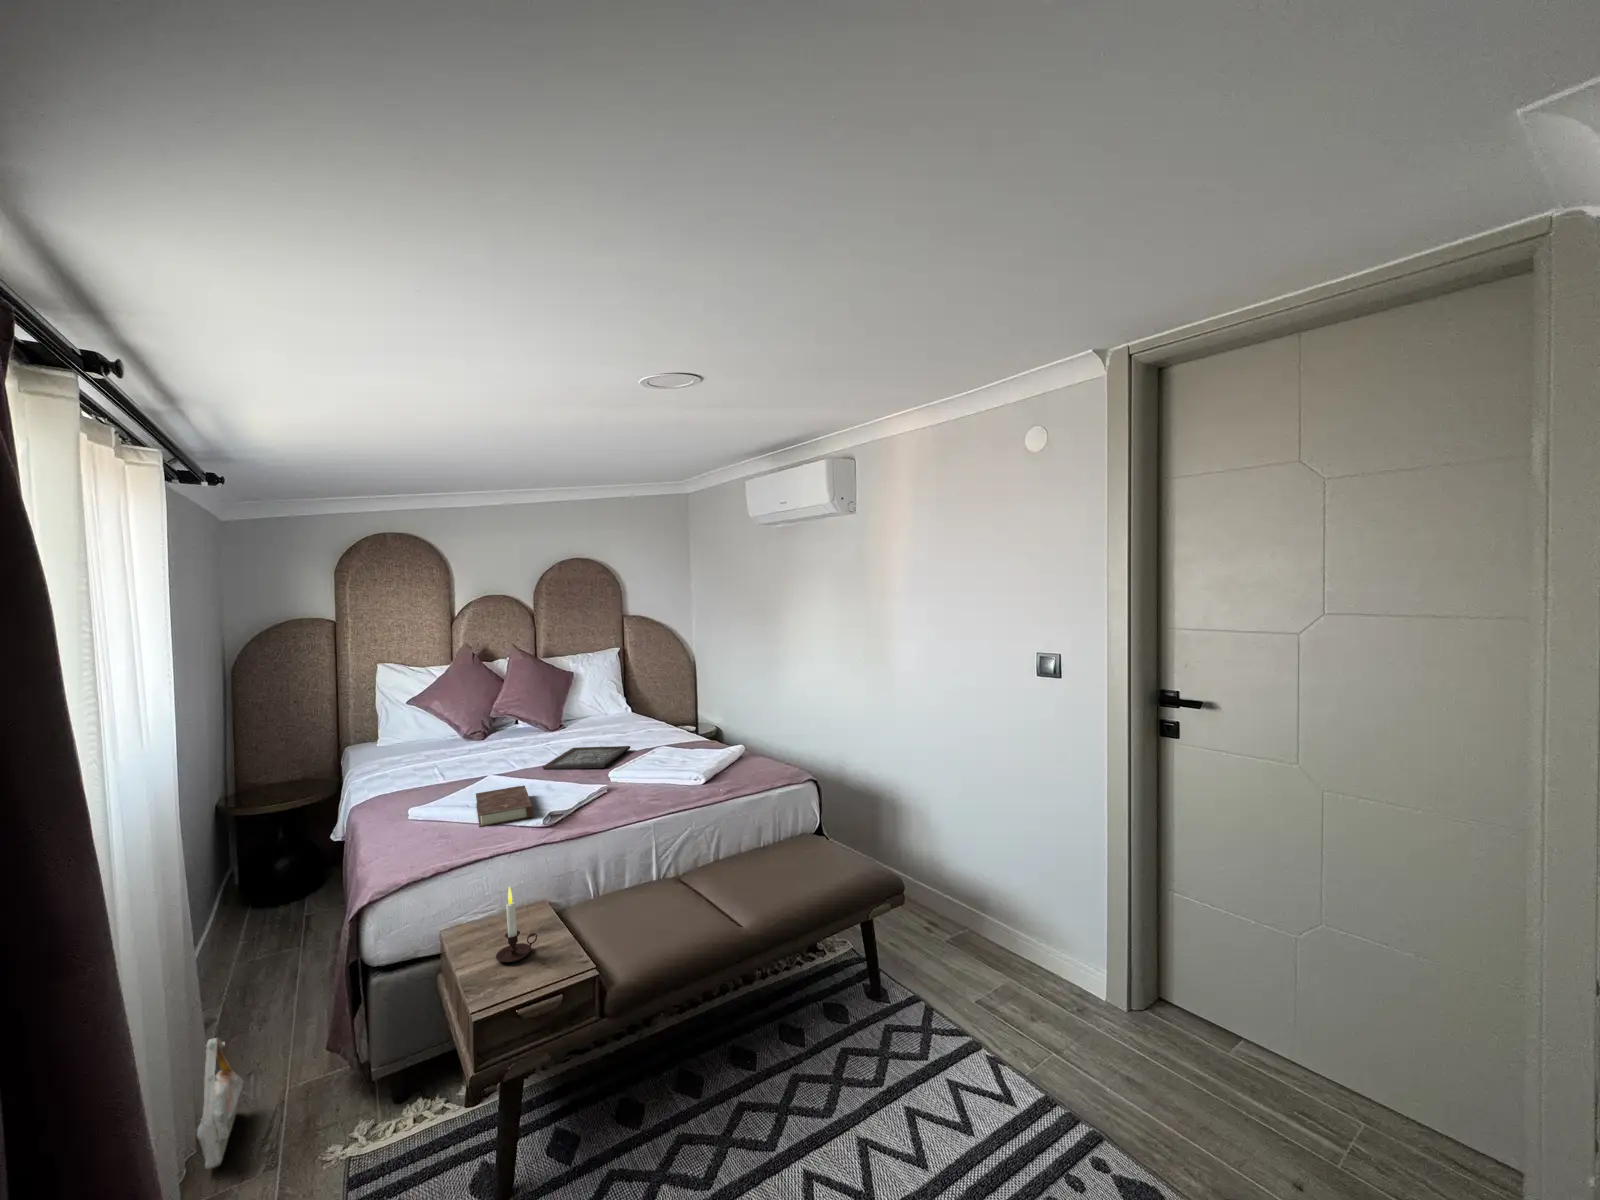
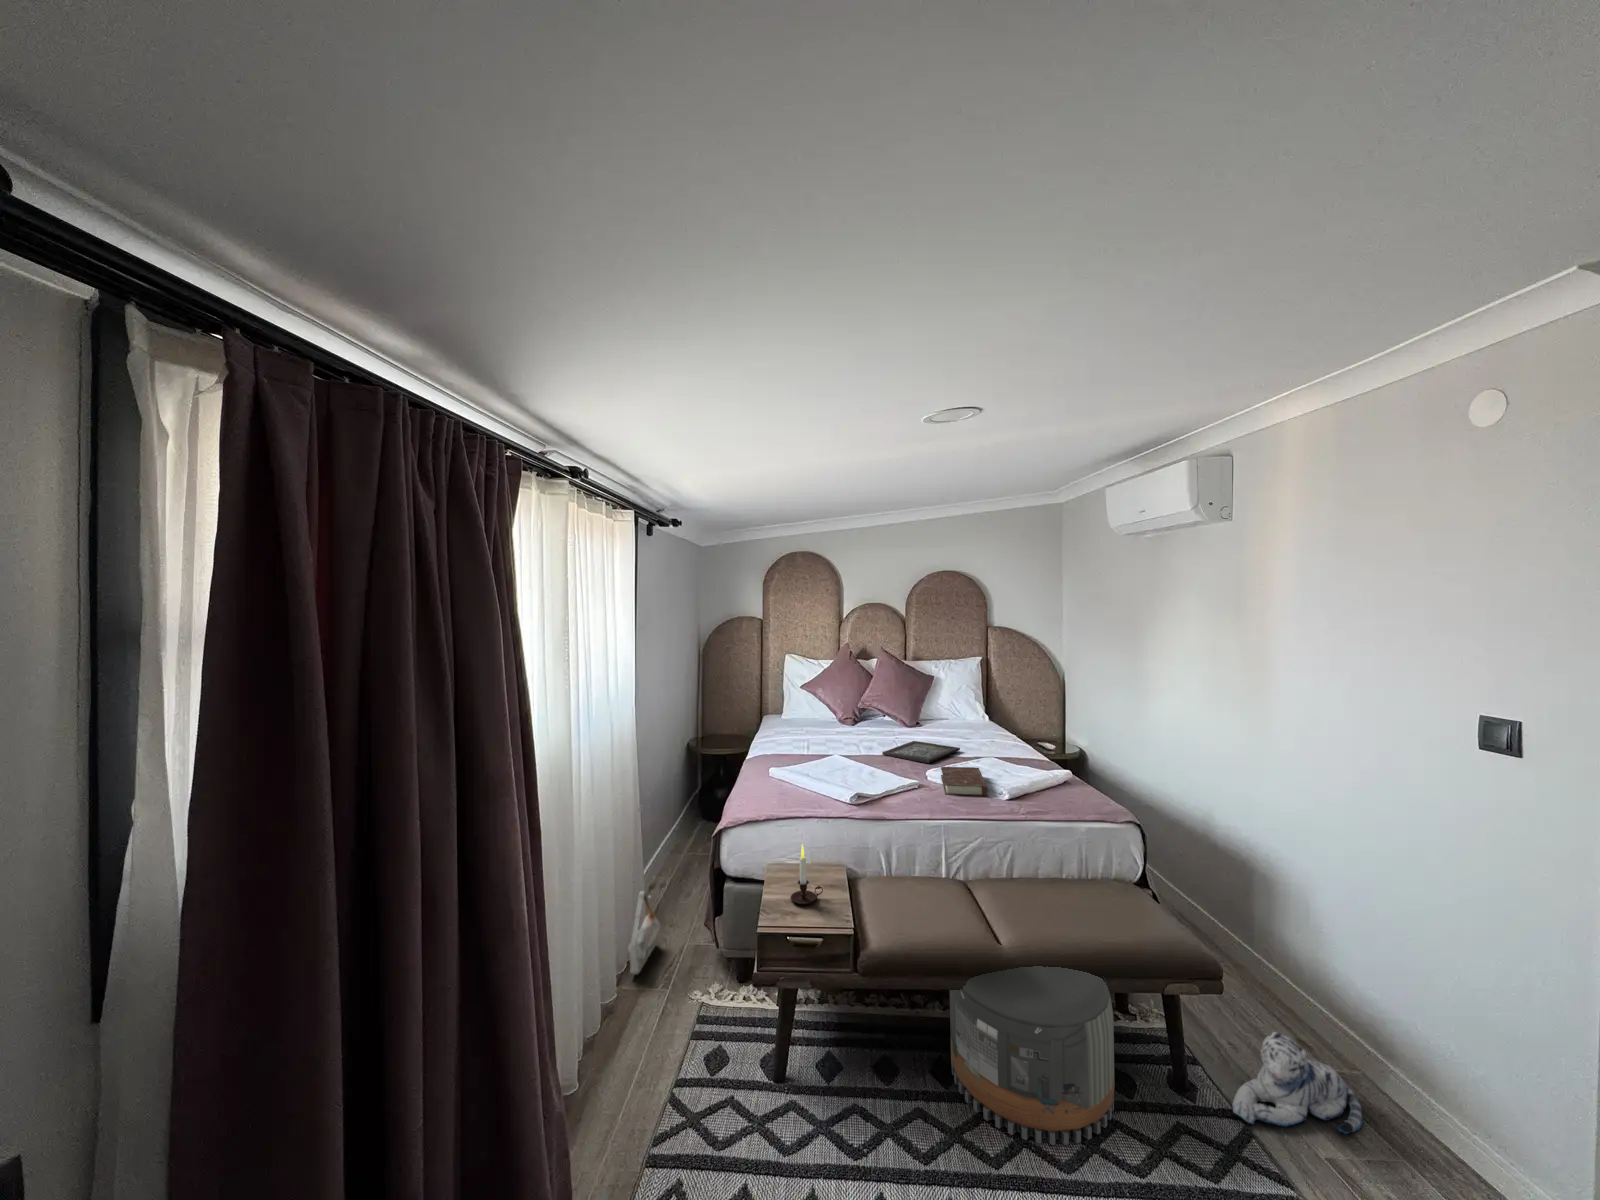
book: present [476,786,534,827] -> present [941,767,988,796]
pouf: none [689,907,847,1111] -> present [950,966,1115,1145]
plush toy: none [925,926,1001,1008] -> present [1232,1032,1363,1134]

